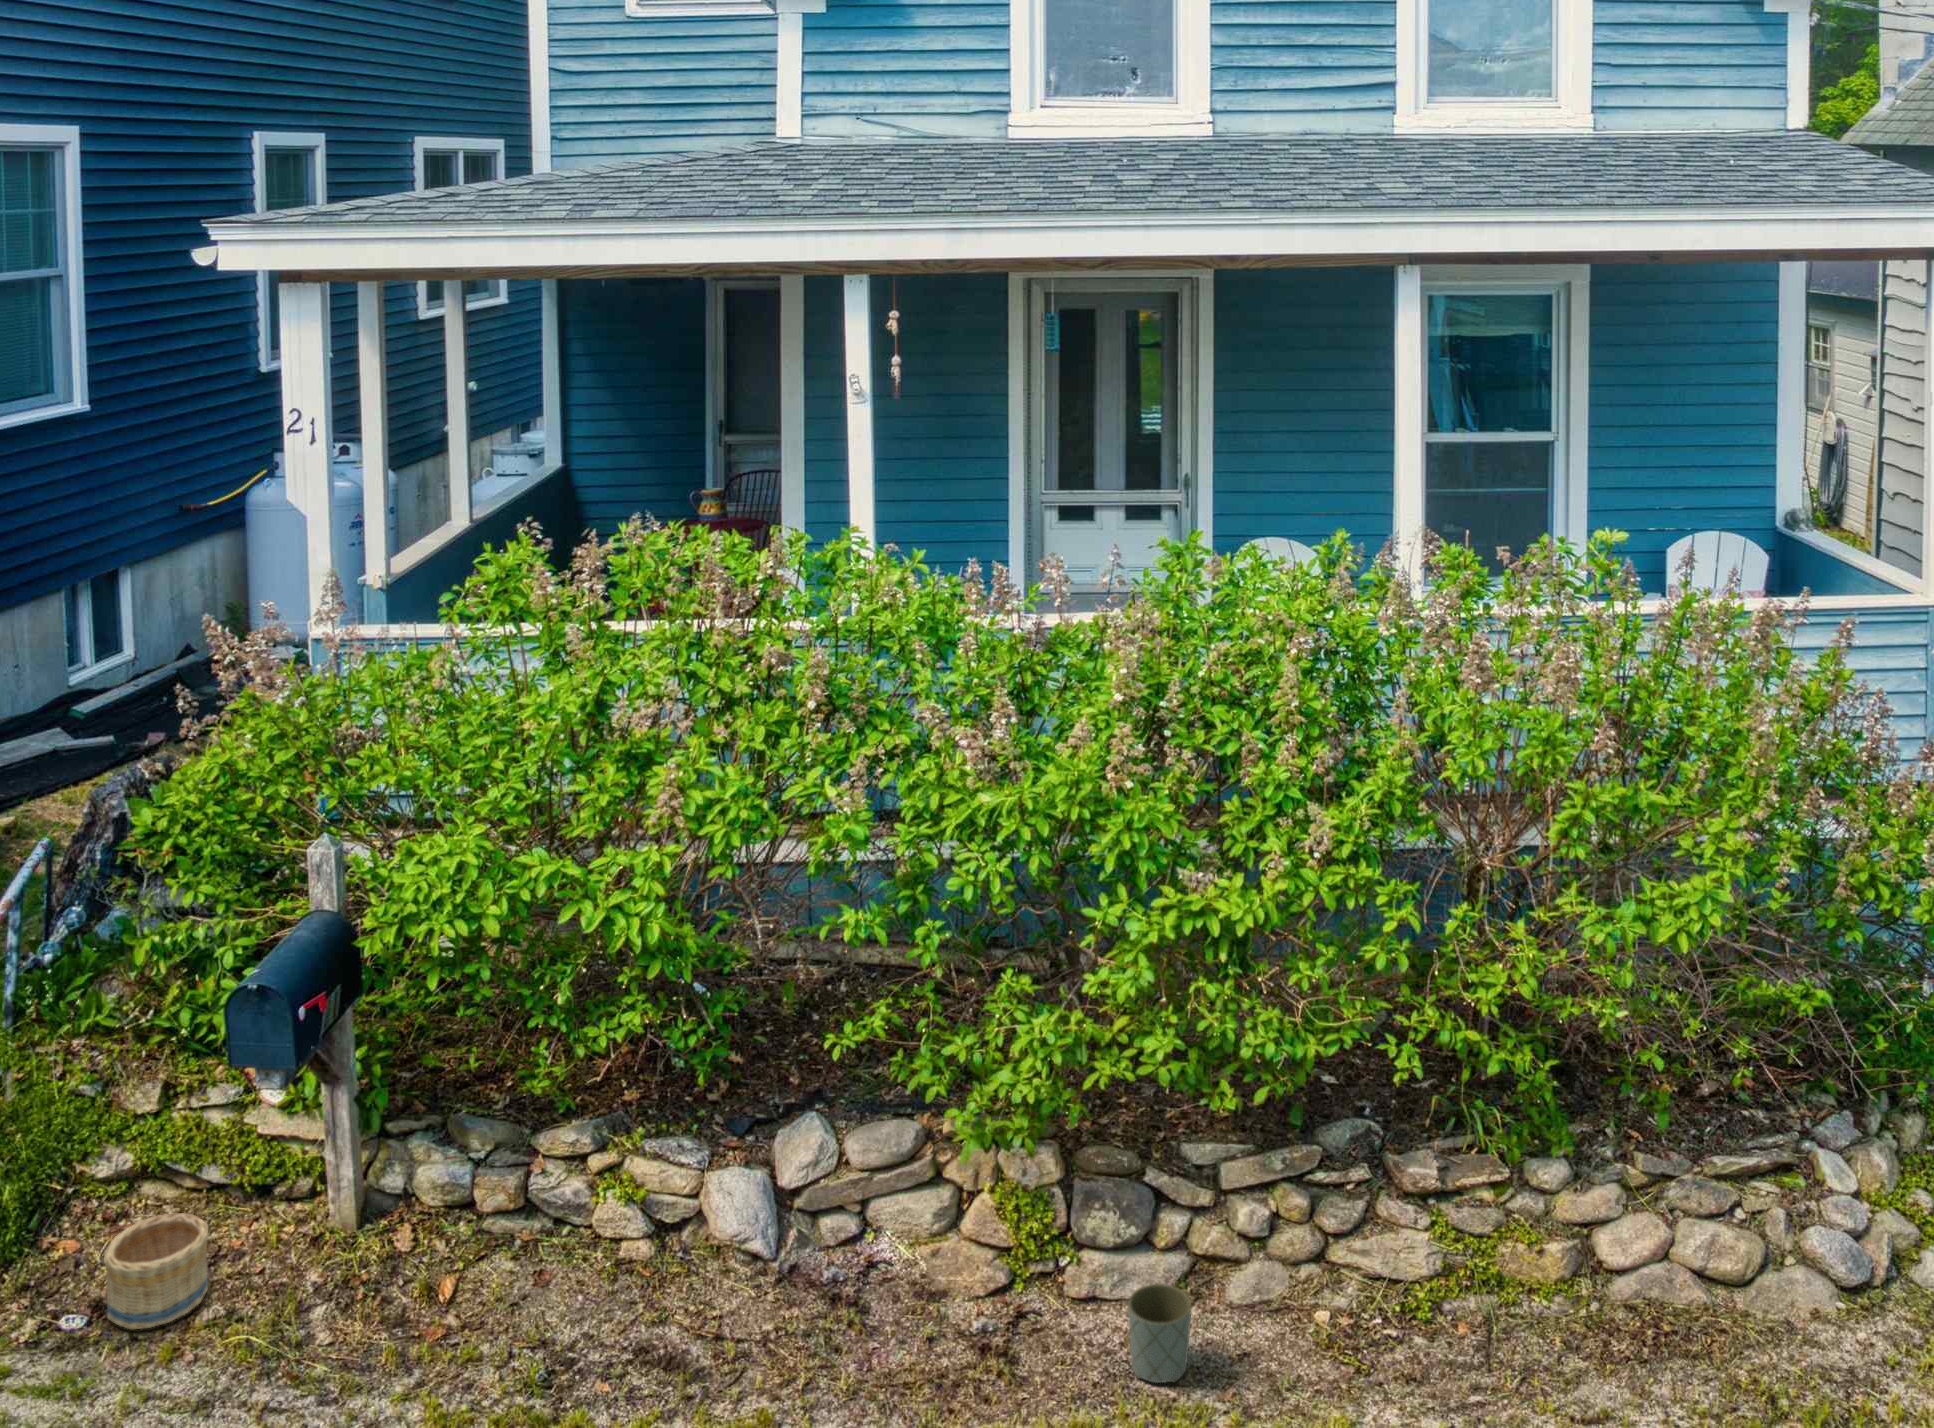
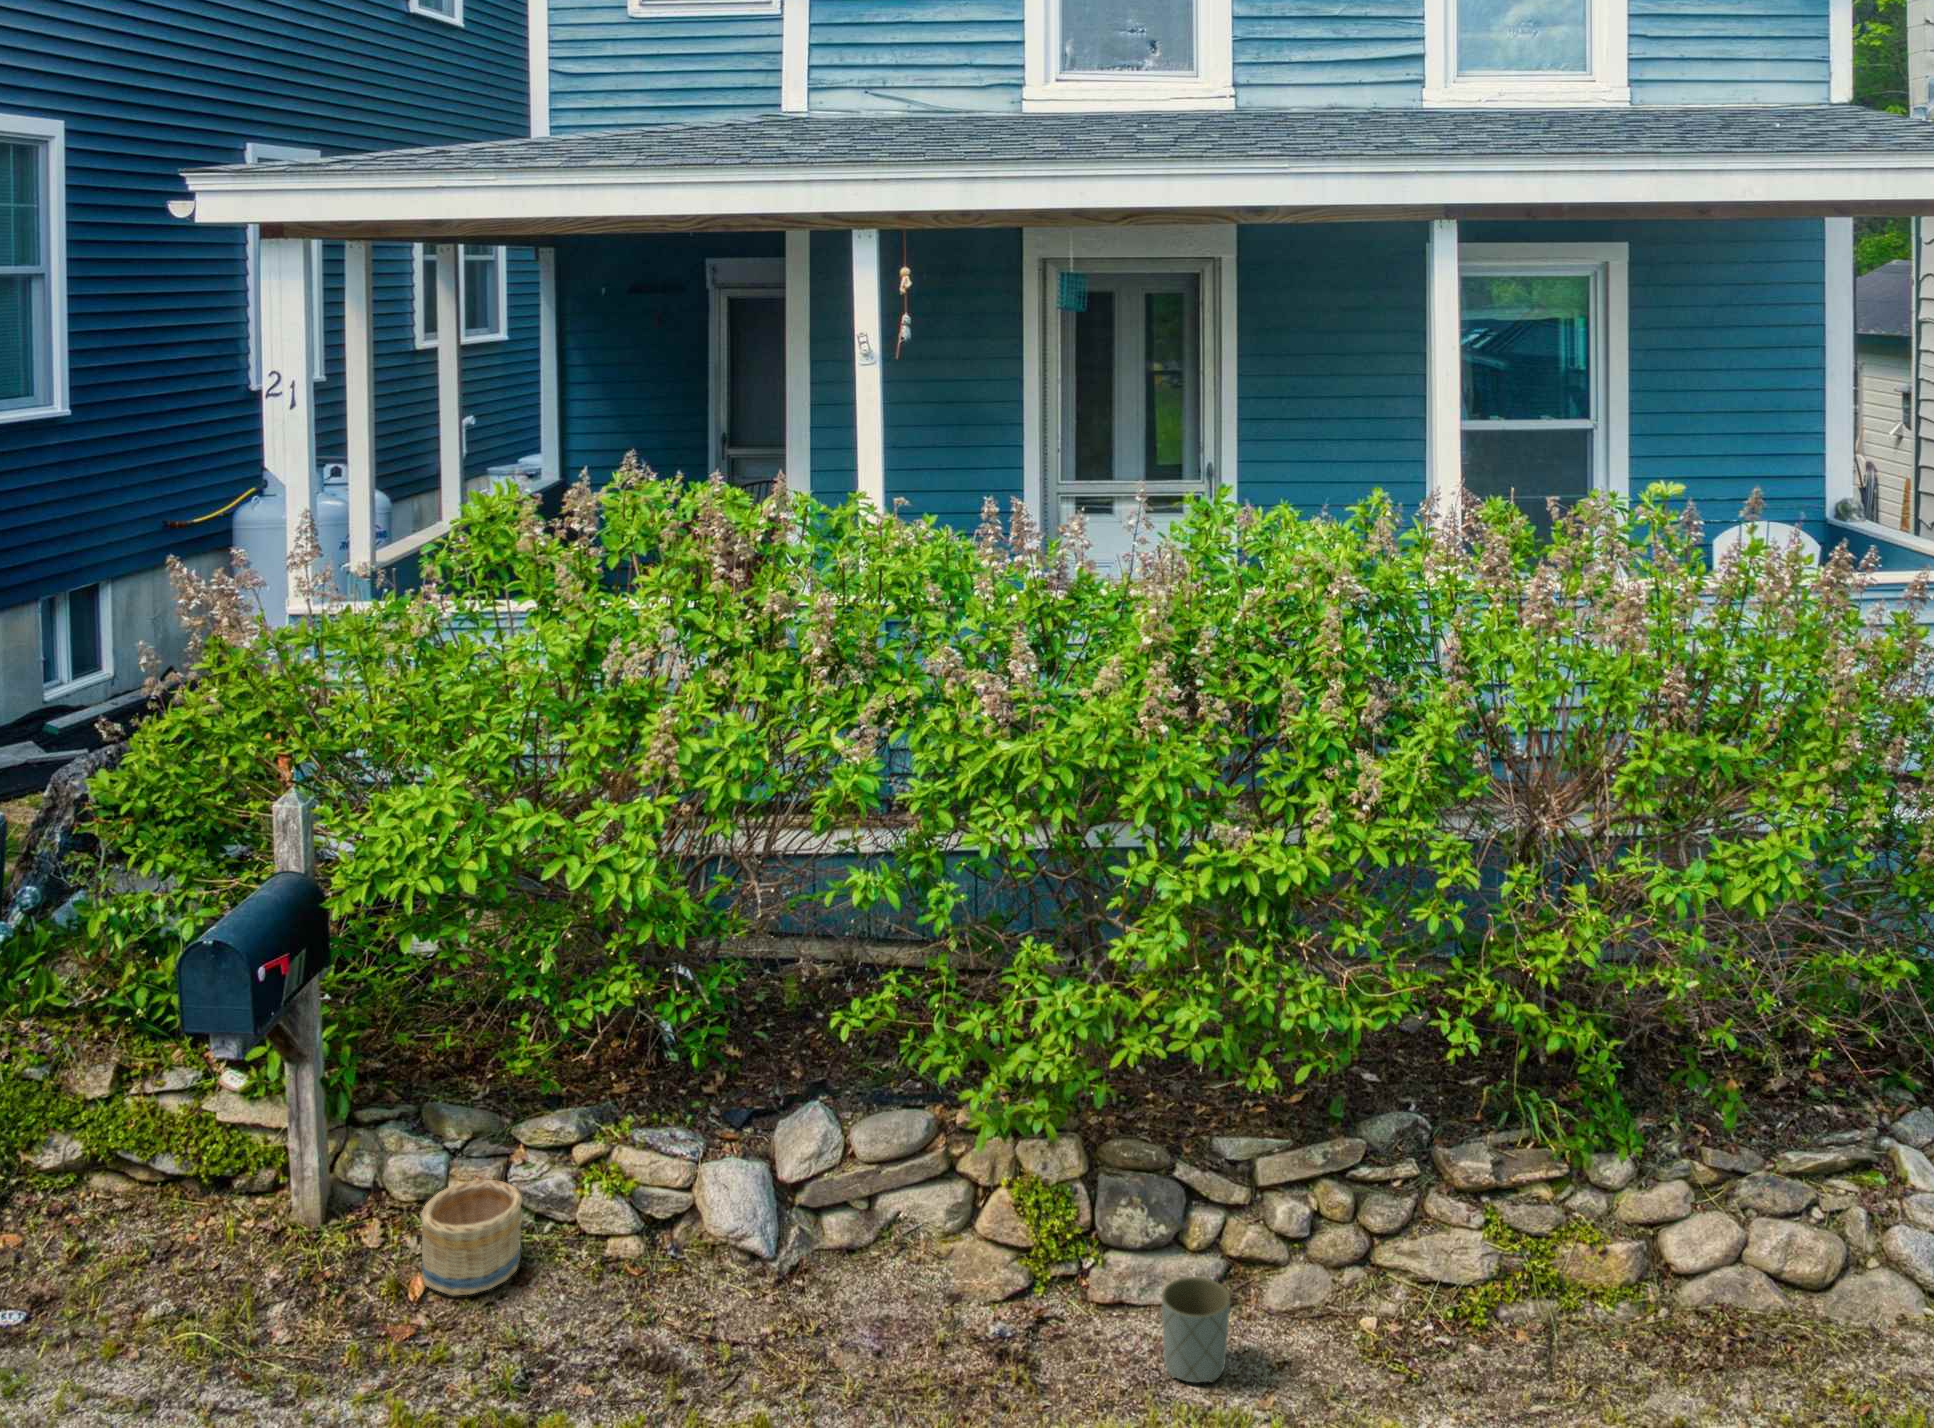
basket: present [104,1213,208,1329] -> present [421,1180,522,1296]

